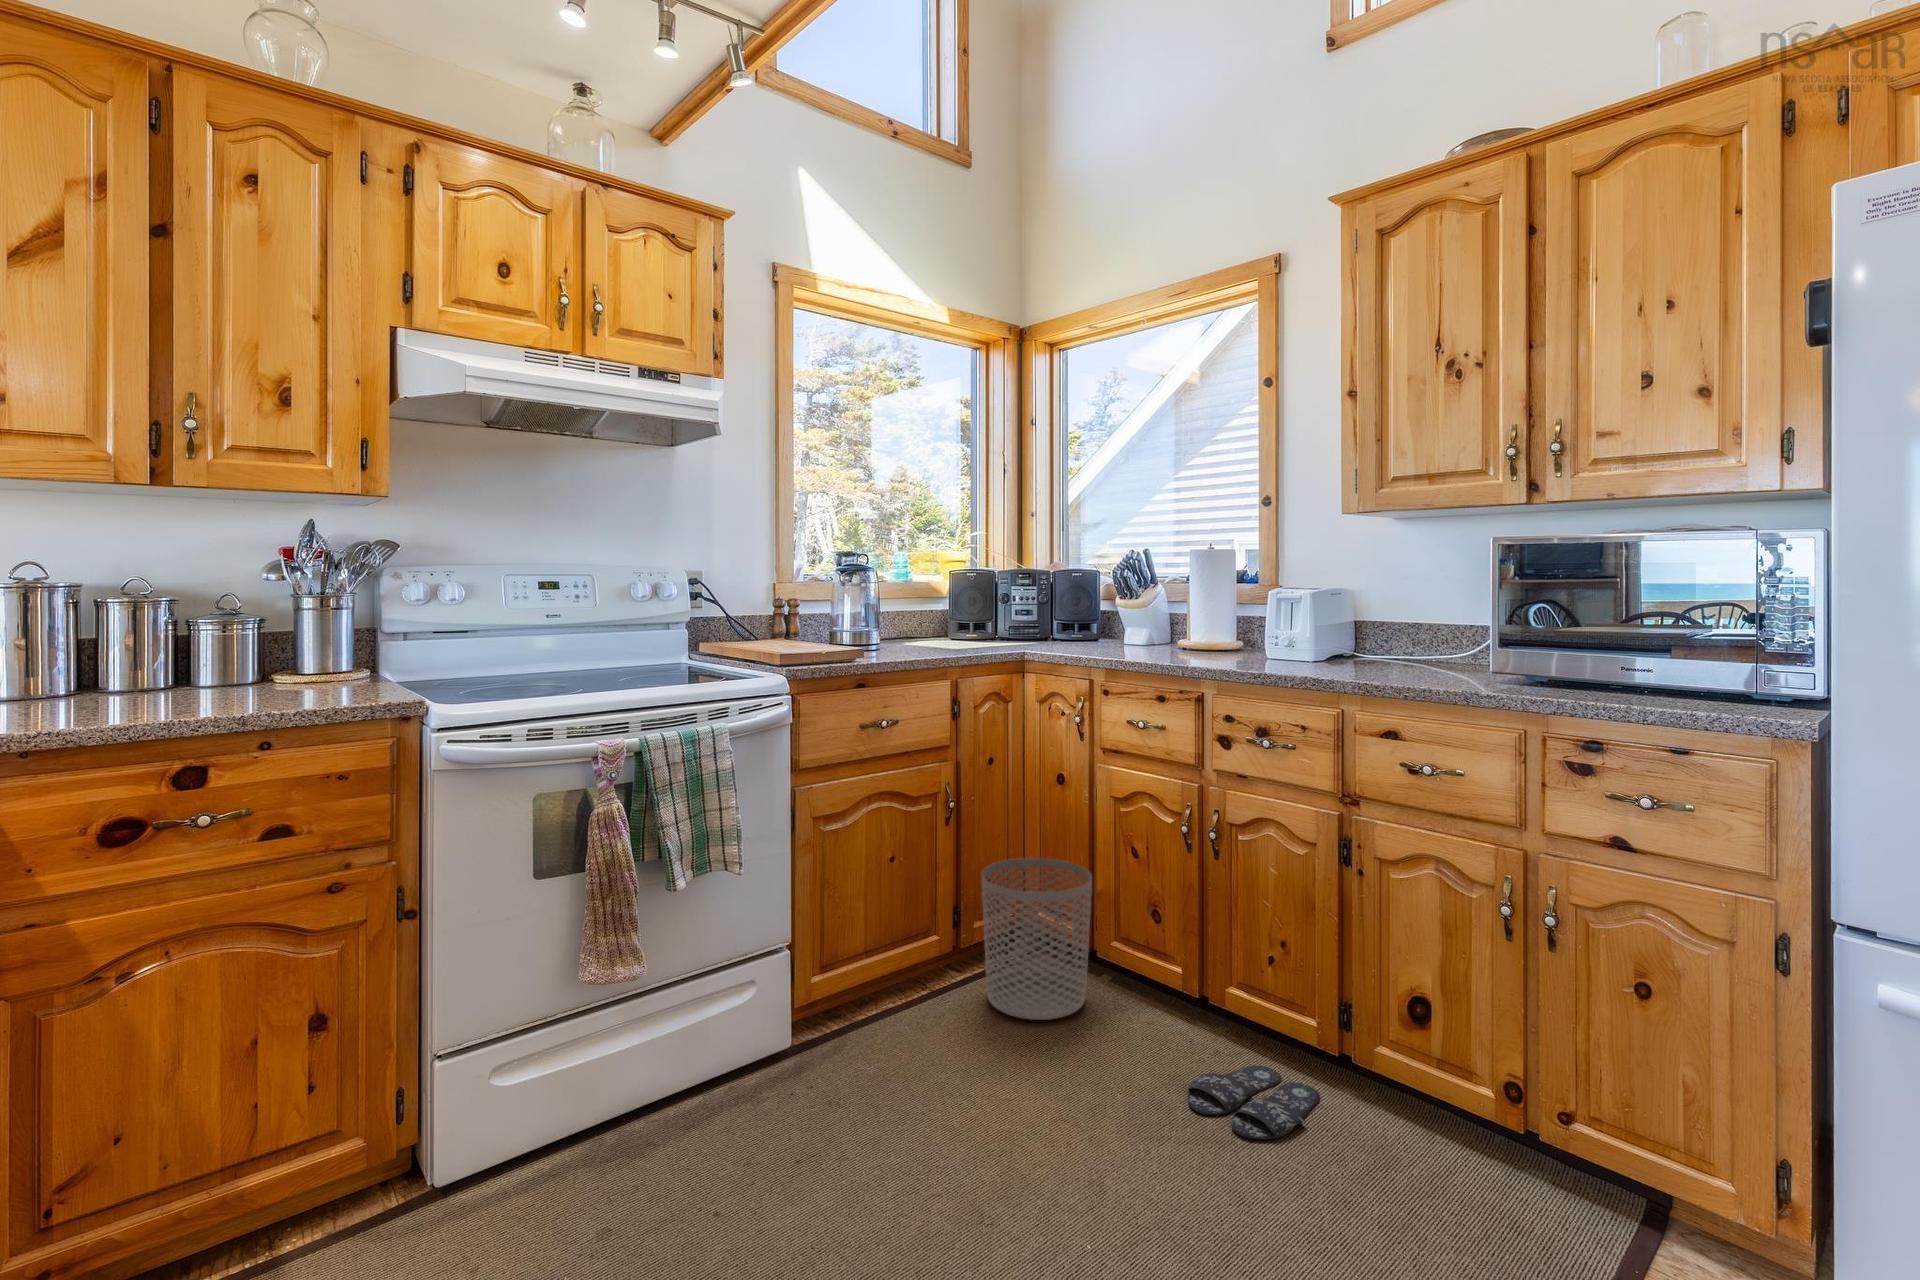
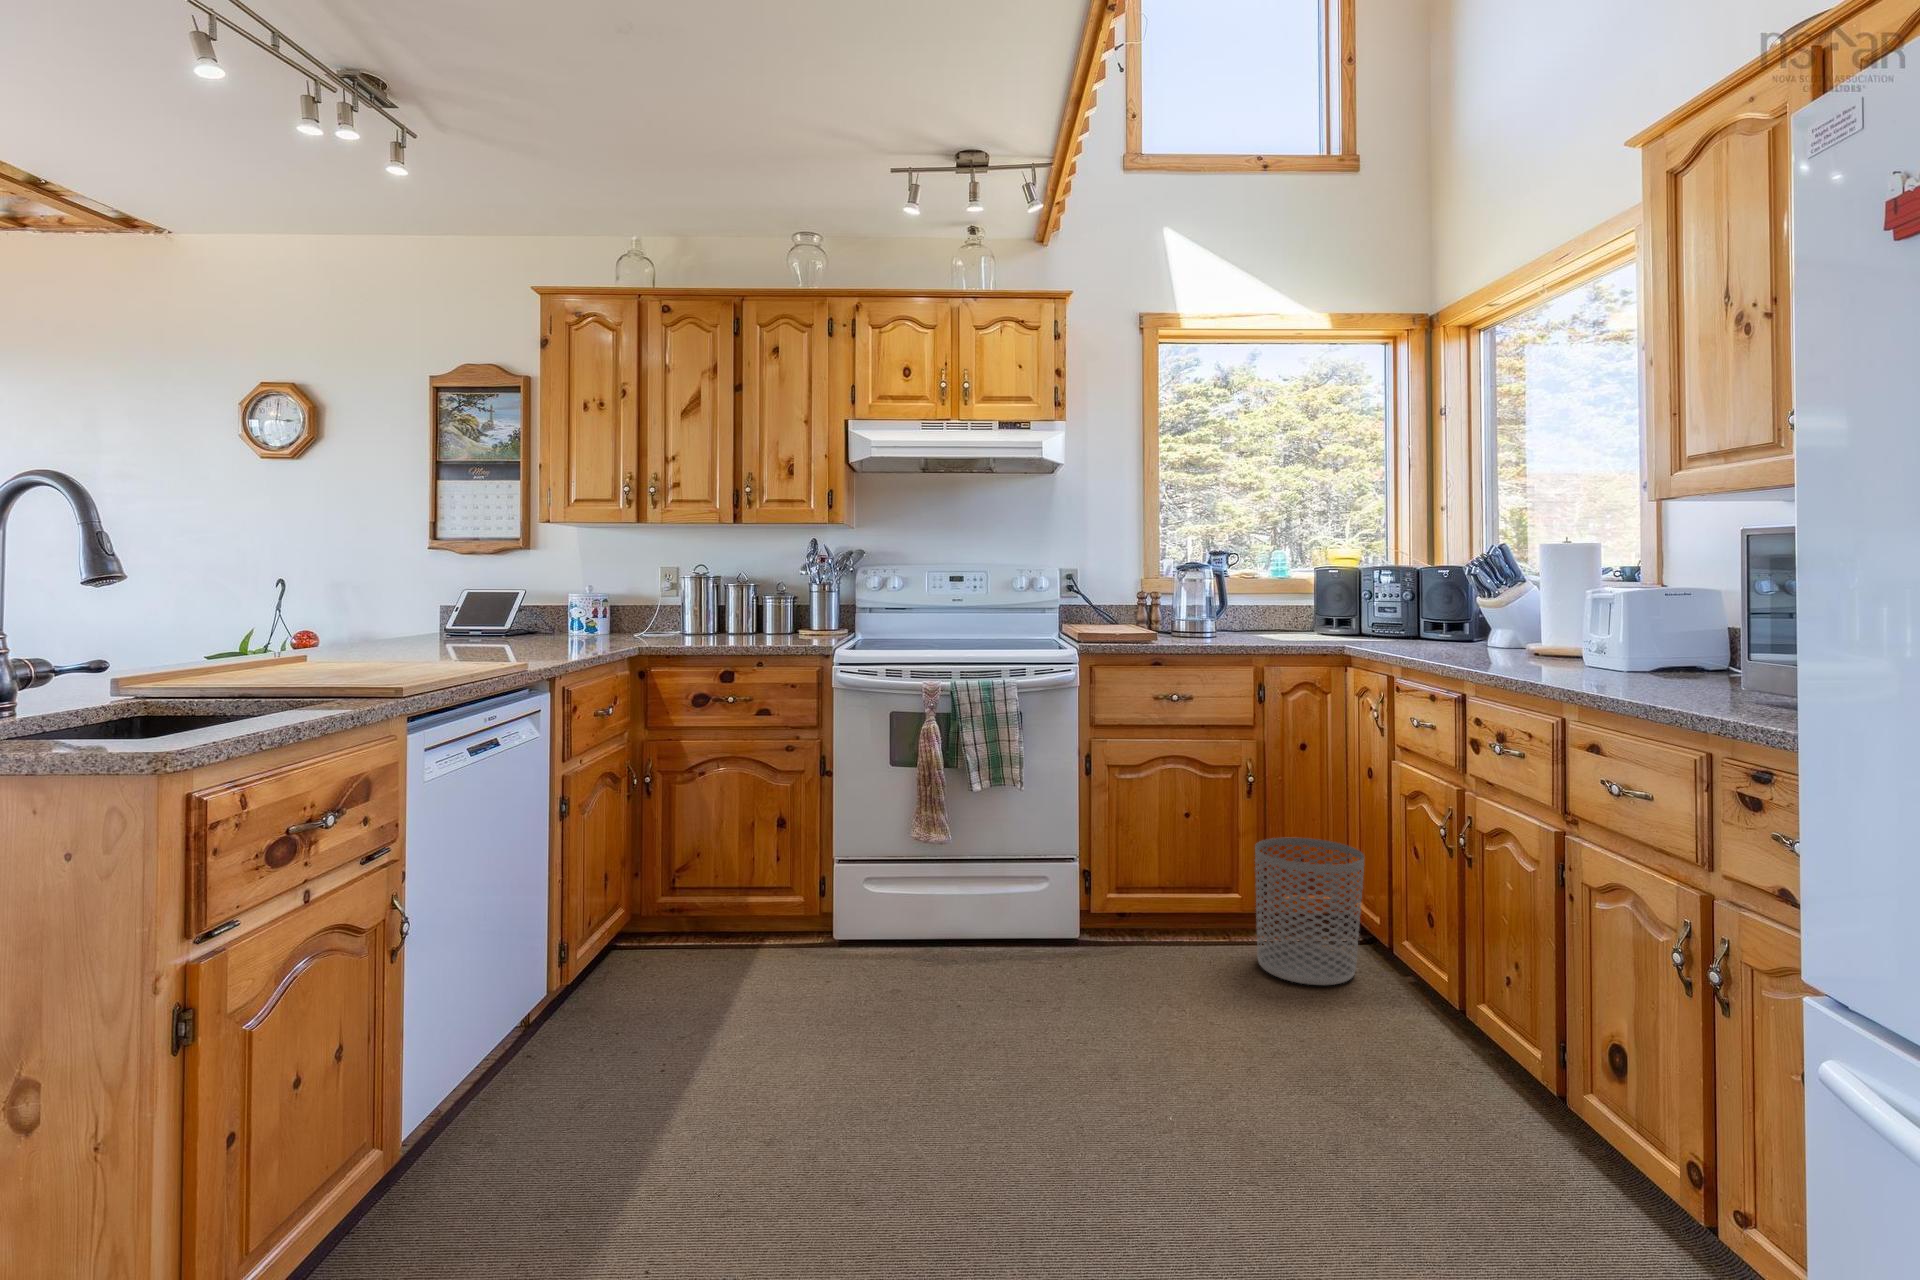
slippers: present [1188,1066,1320,1140] -> none [1349,1052,1499,1111]

